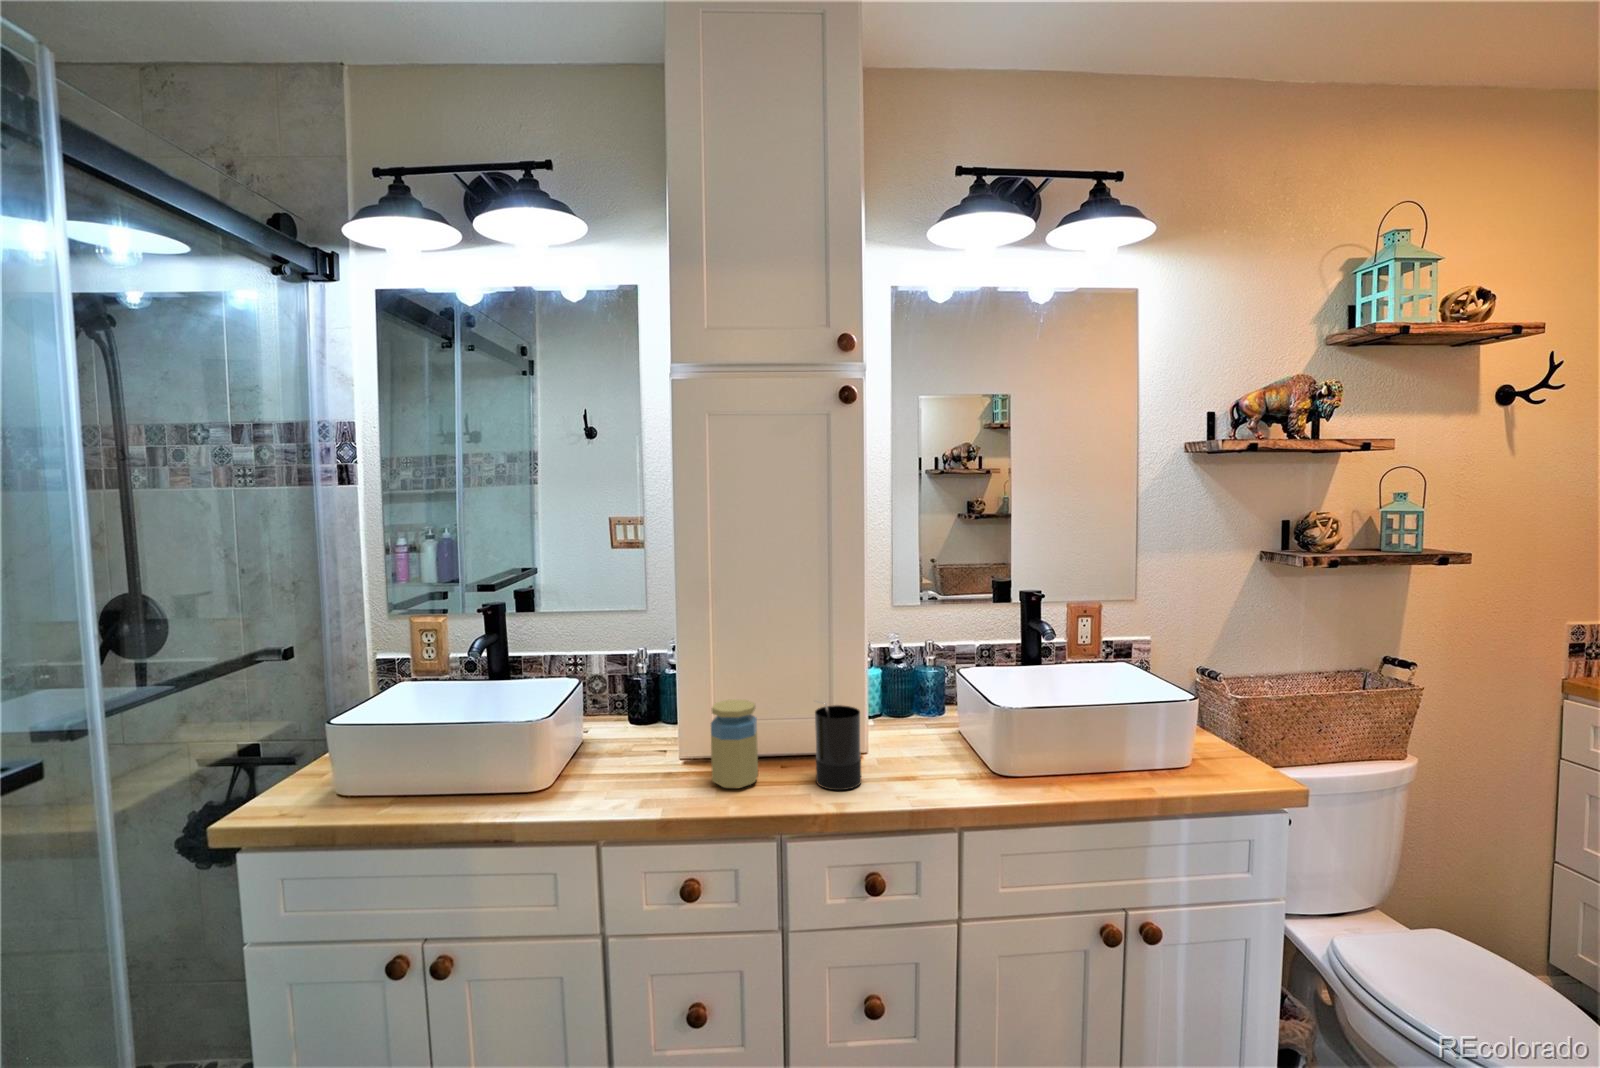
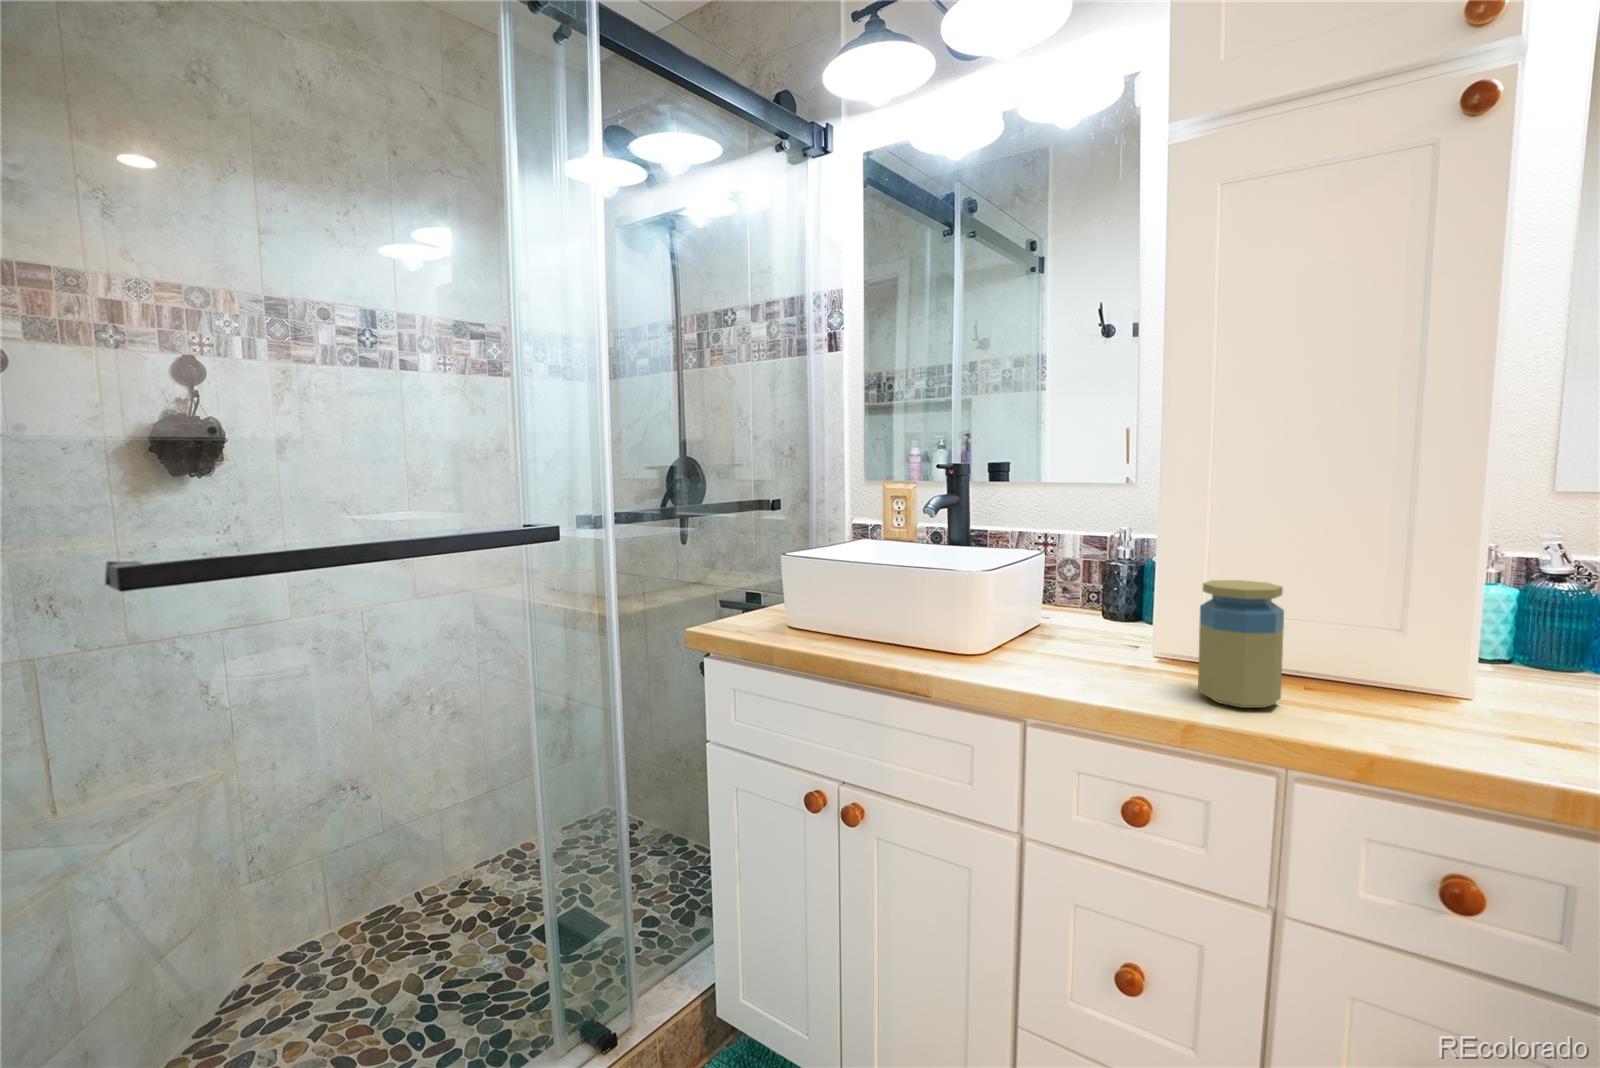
candle: present [815,703,861,790] -> none [1399,596,1517,755]

